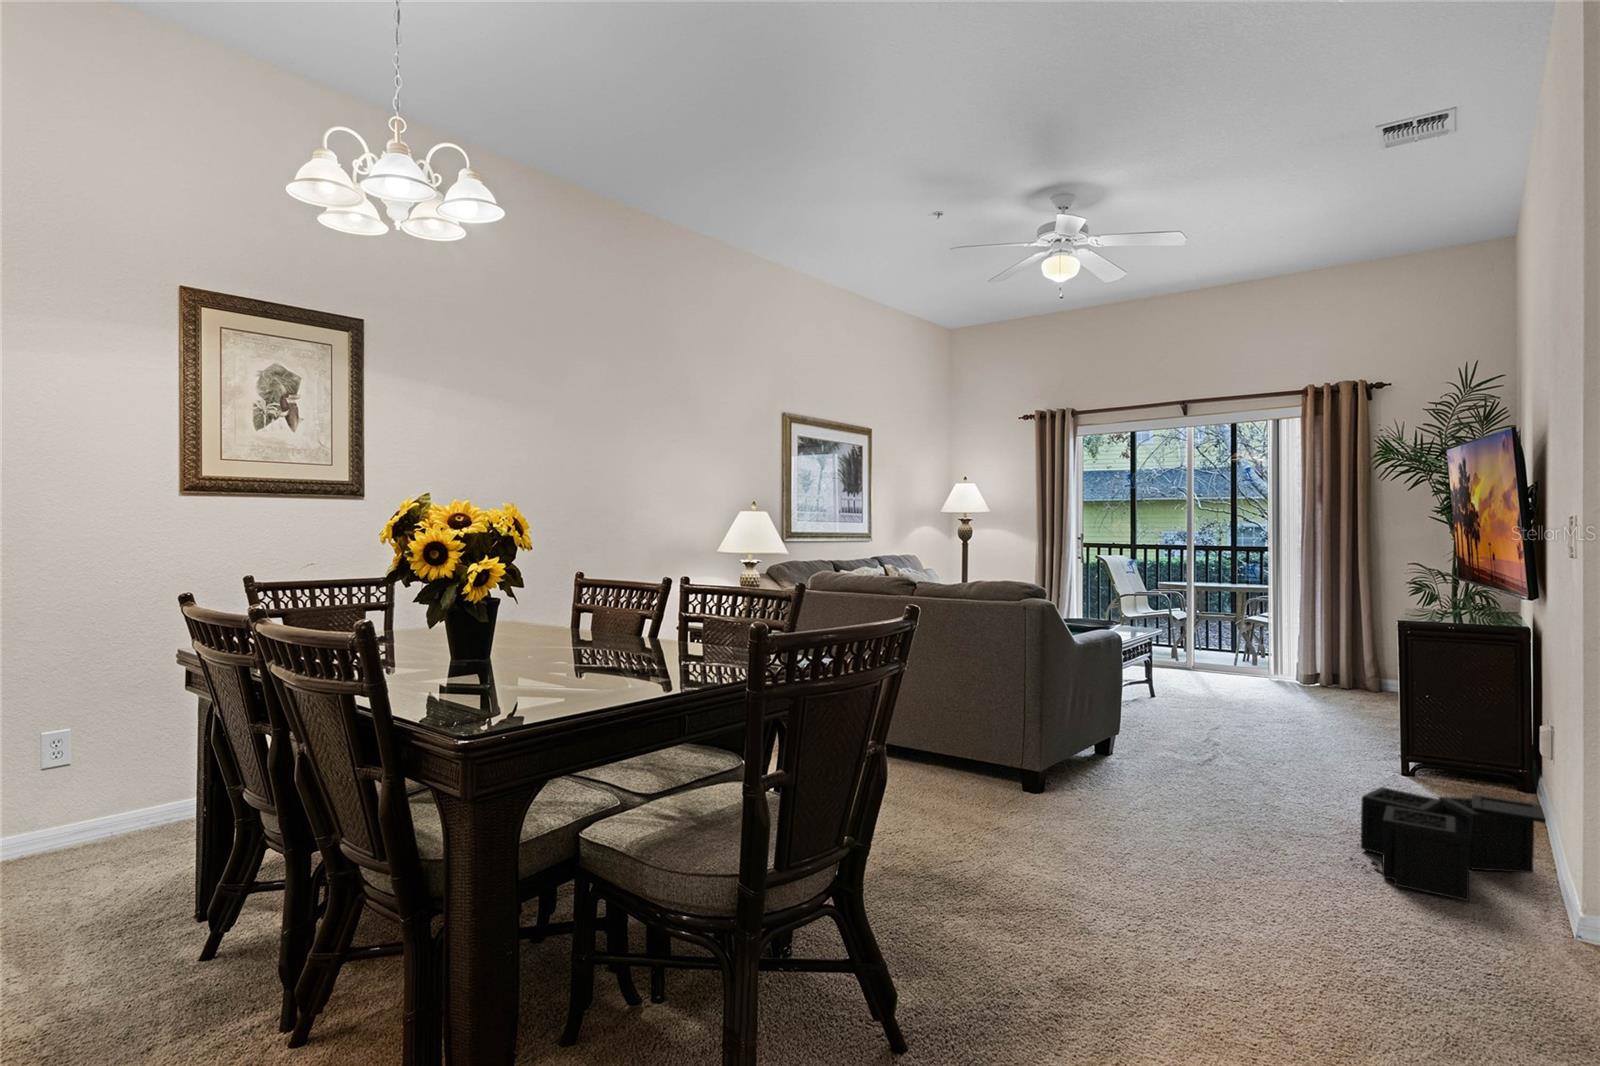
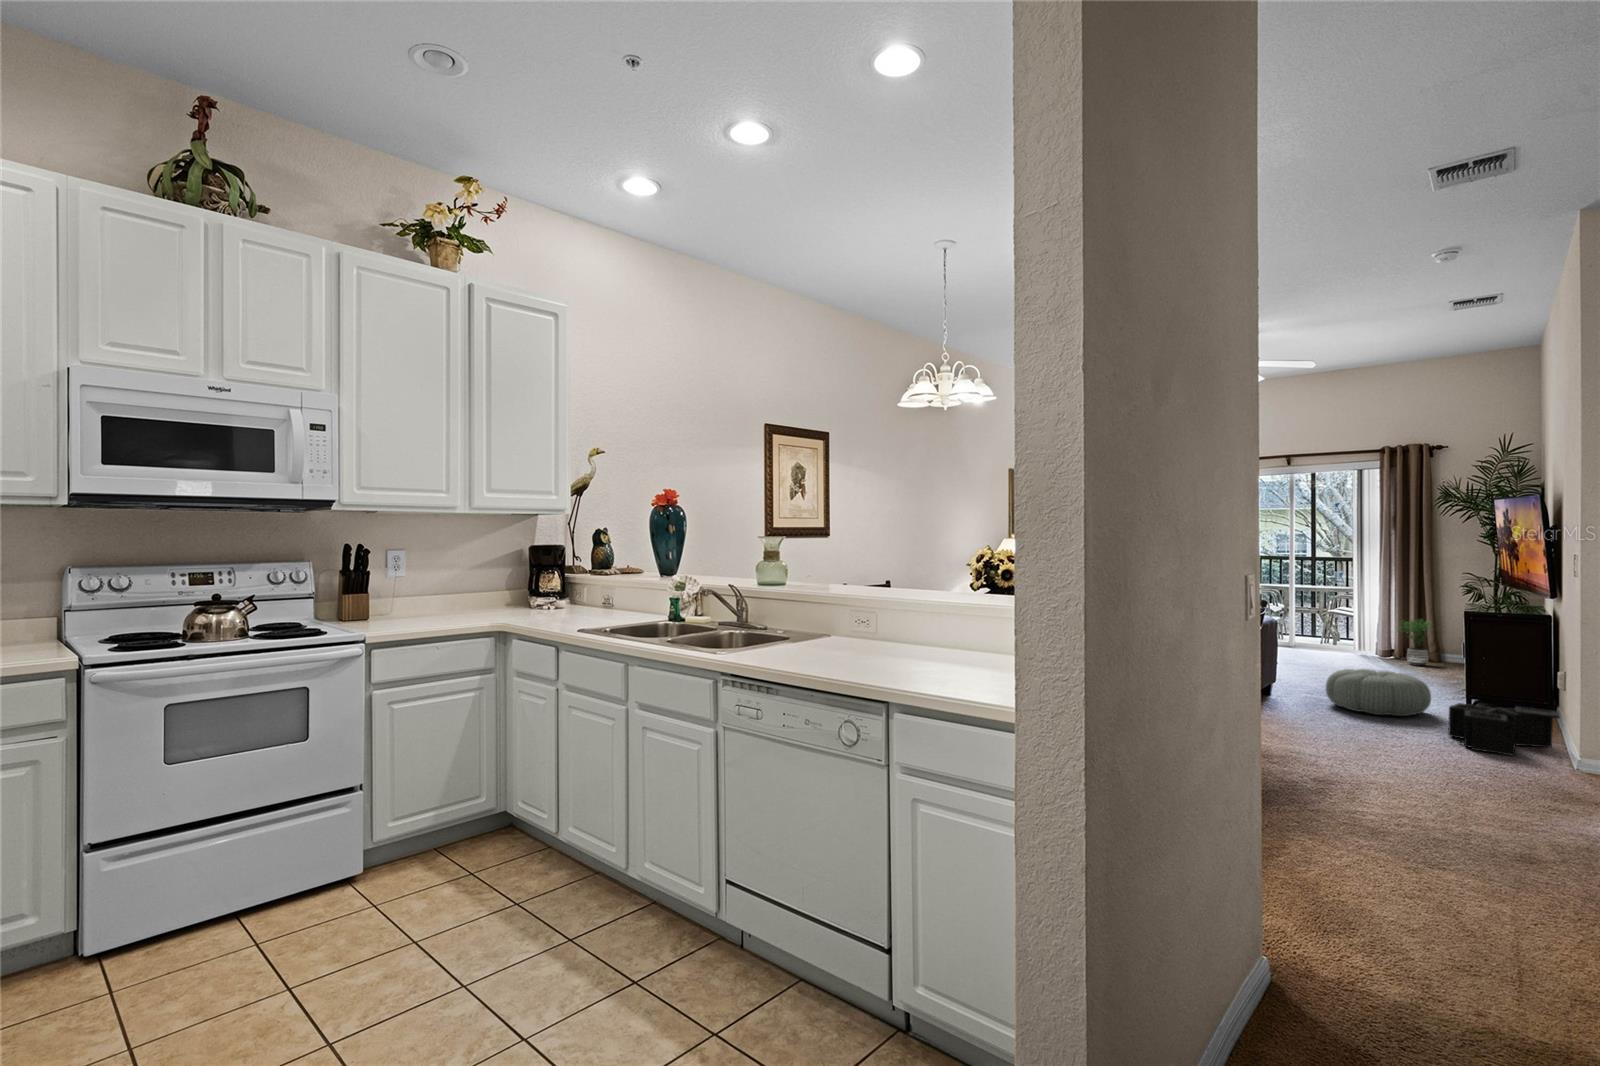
potted plant: none [1319,628,1377,697] -> present [1397,620,1429,666]
pouf: none [1185,718,1344,801] -> present [1326,669,1431,716]

